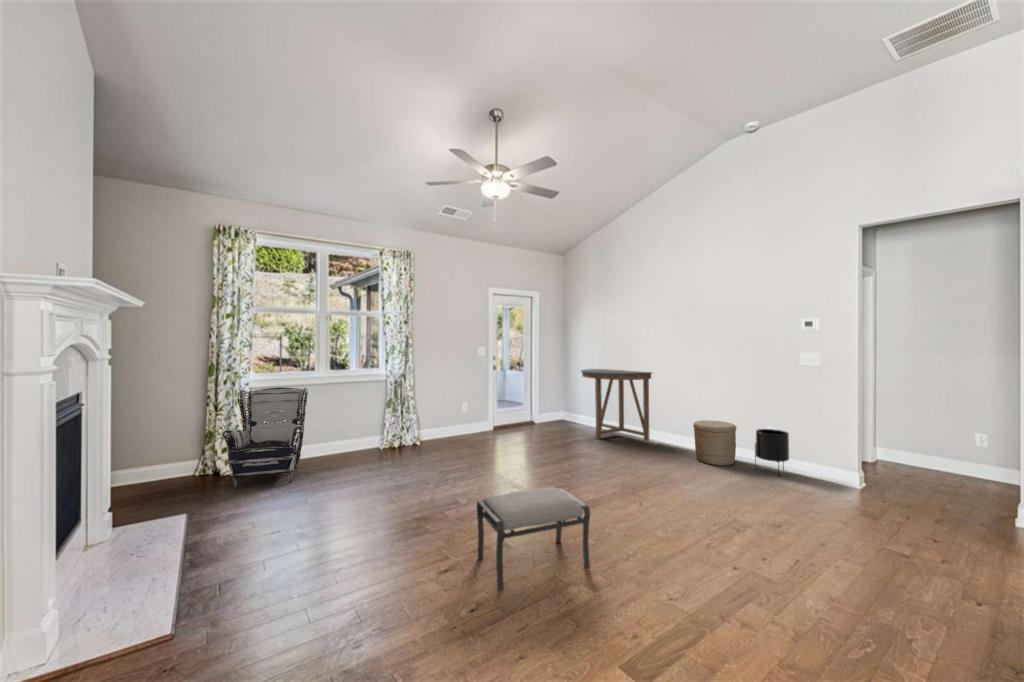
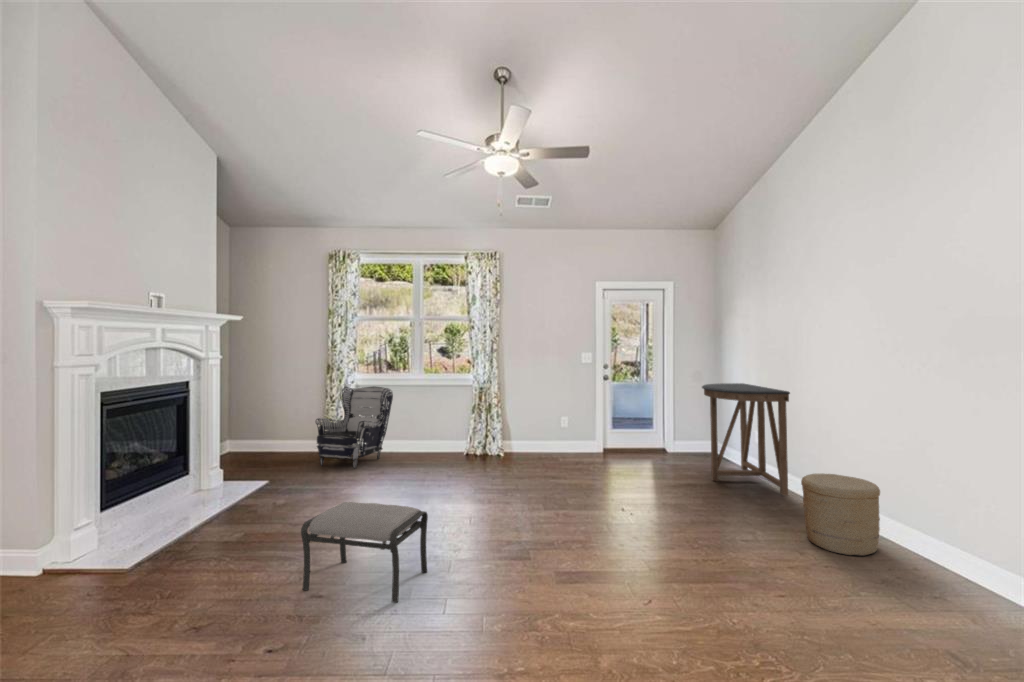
planter: present [755,429,789,470] -> none [887,503,958,596]

